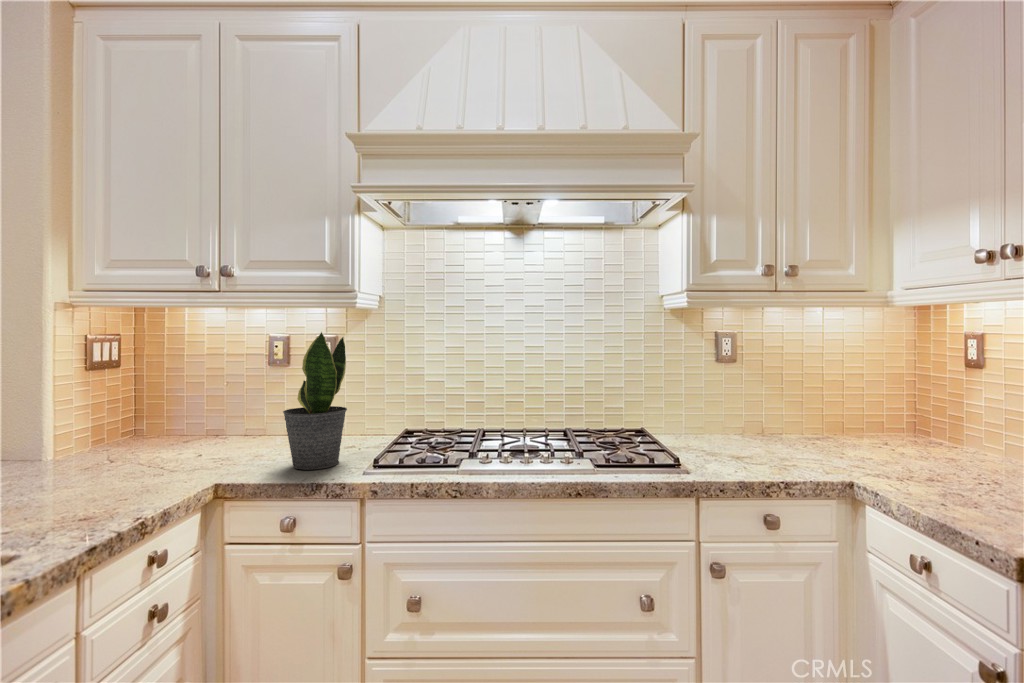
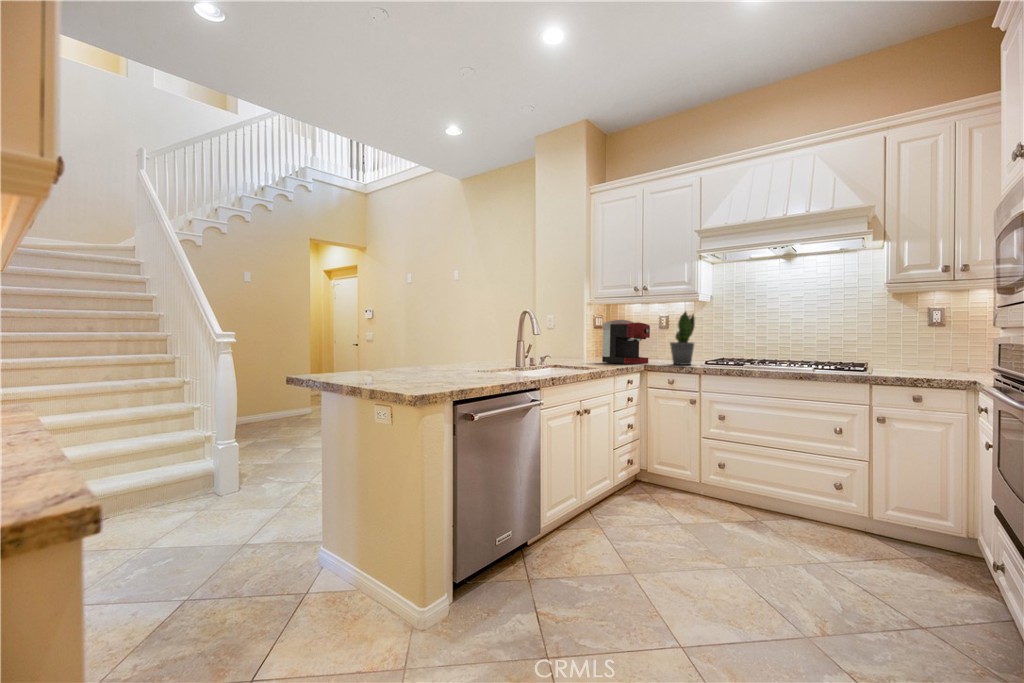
coffee maker: none [84,350,234,486] -> present [602,320,650,364]

